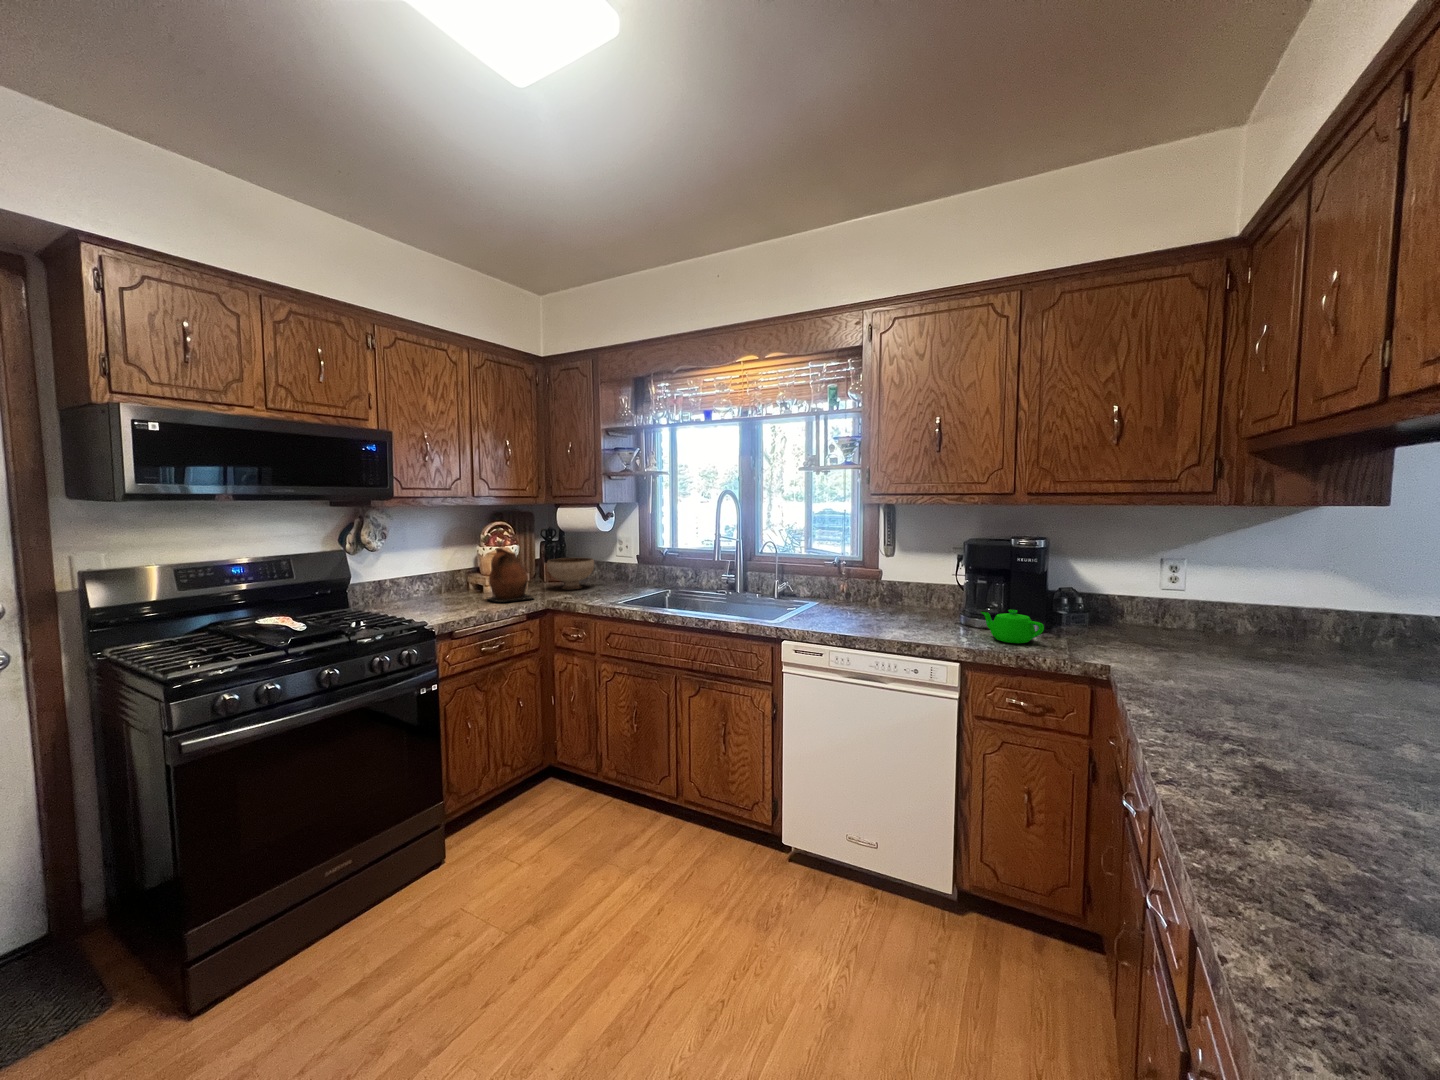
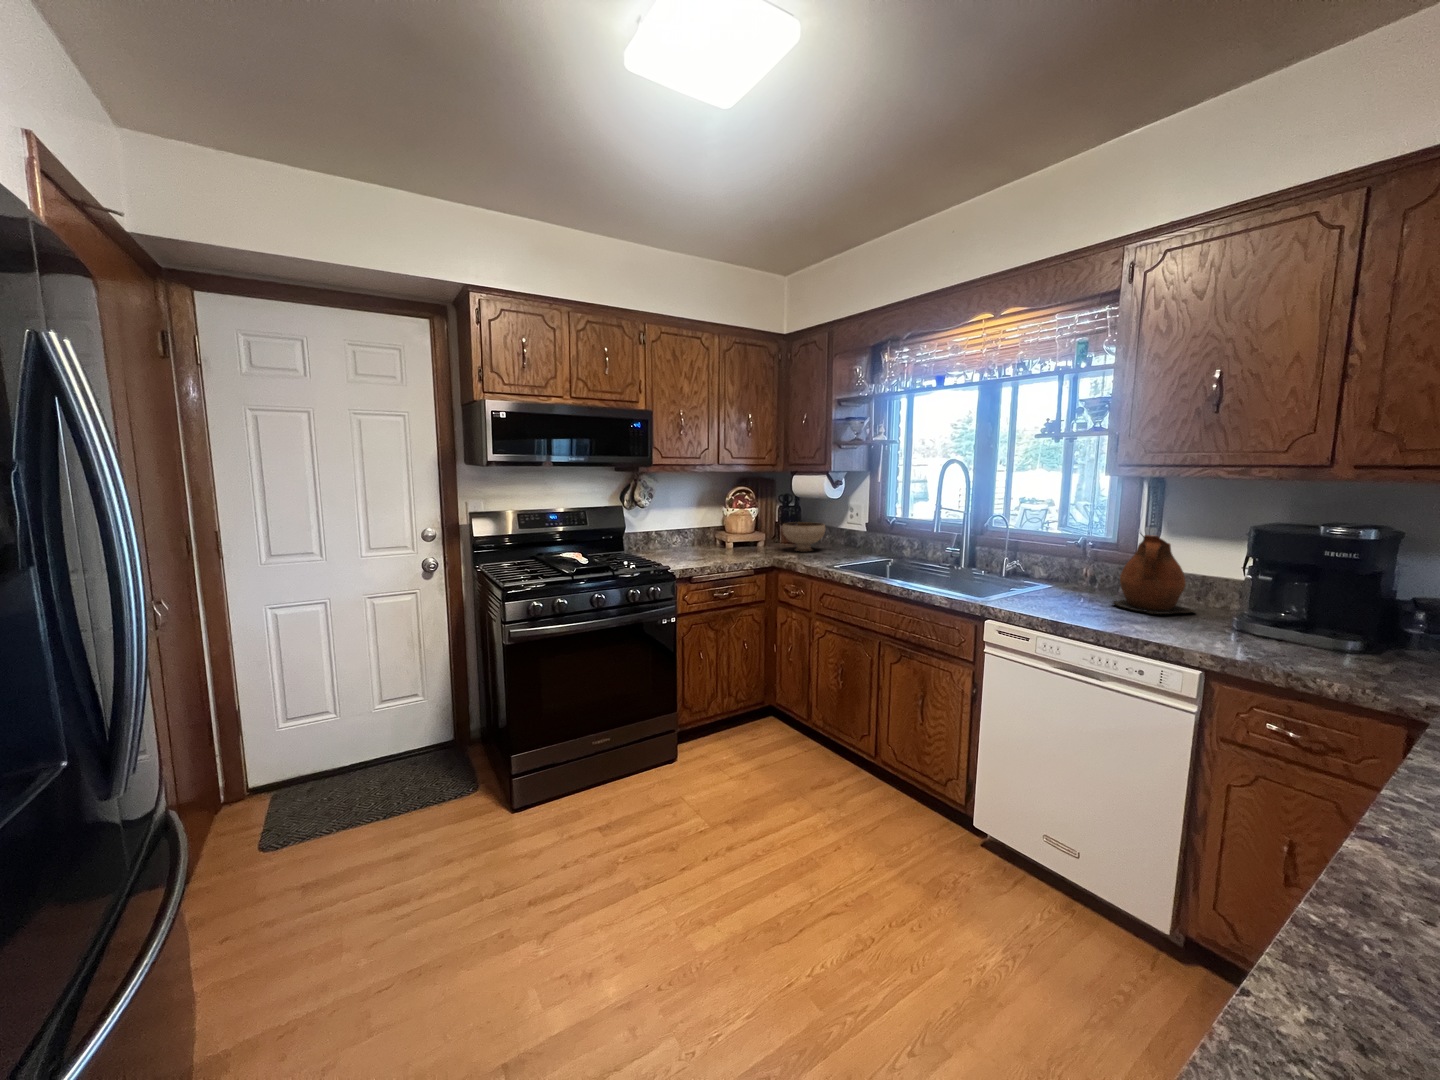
ceramic pitcher: present [487,548,534,602] -> present [1113,535,1195,614]
teapot: present [981,610,1044,643] -> none [1251,613,1342,659]

